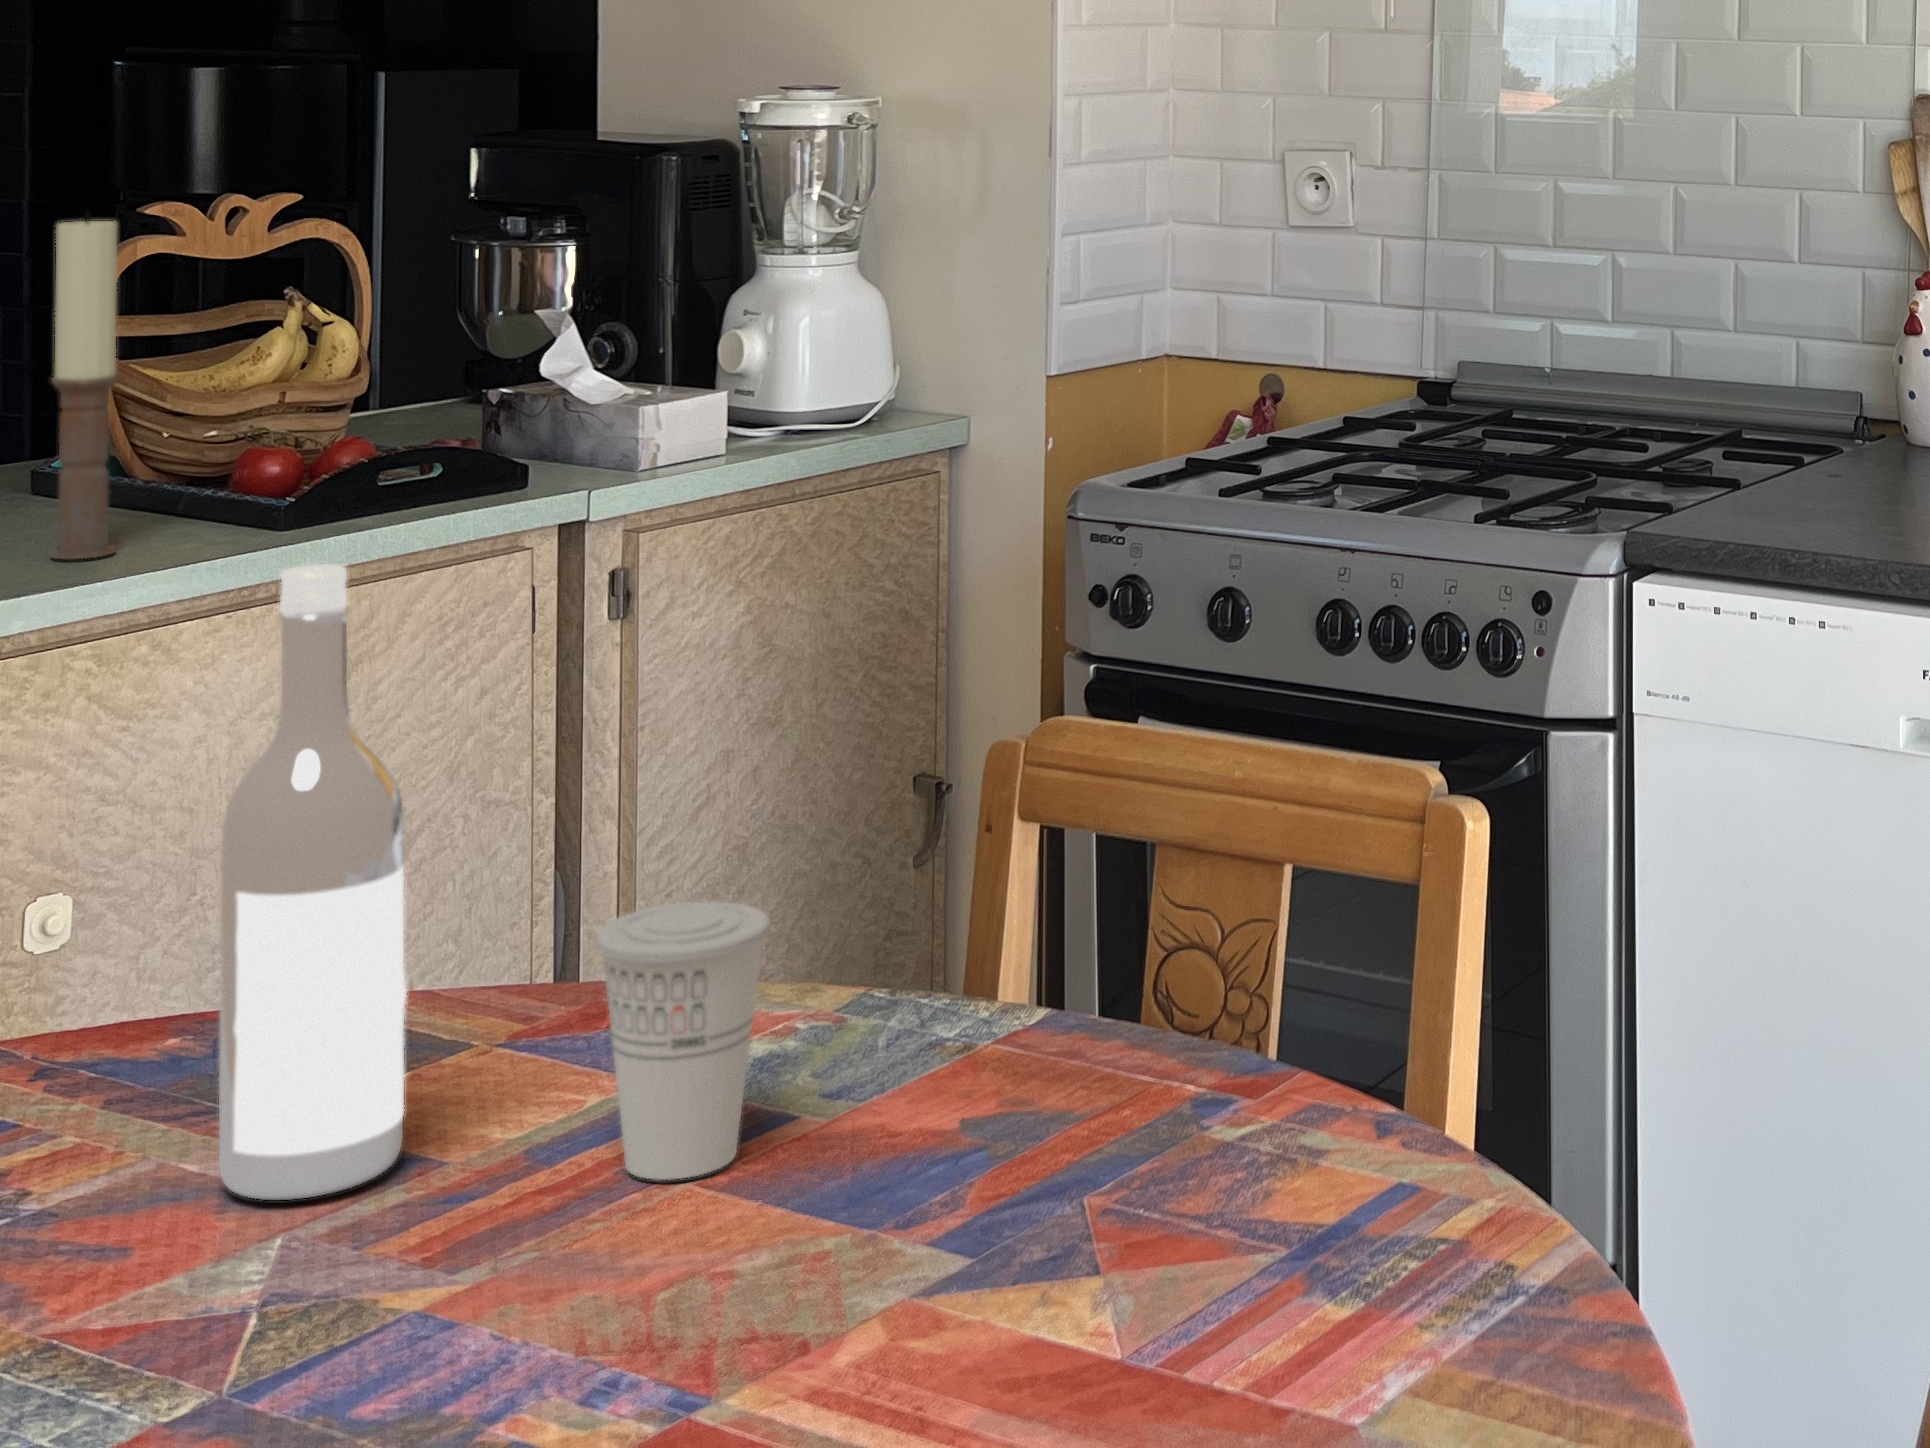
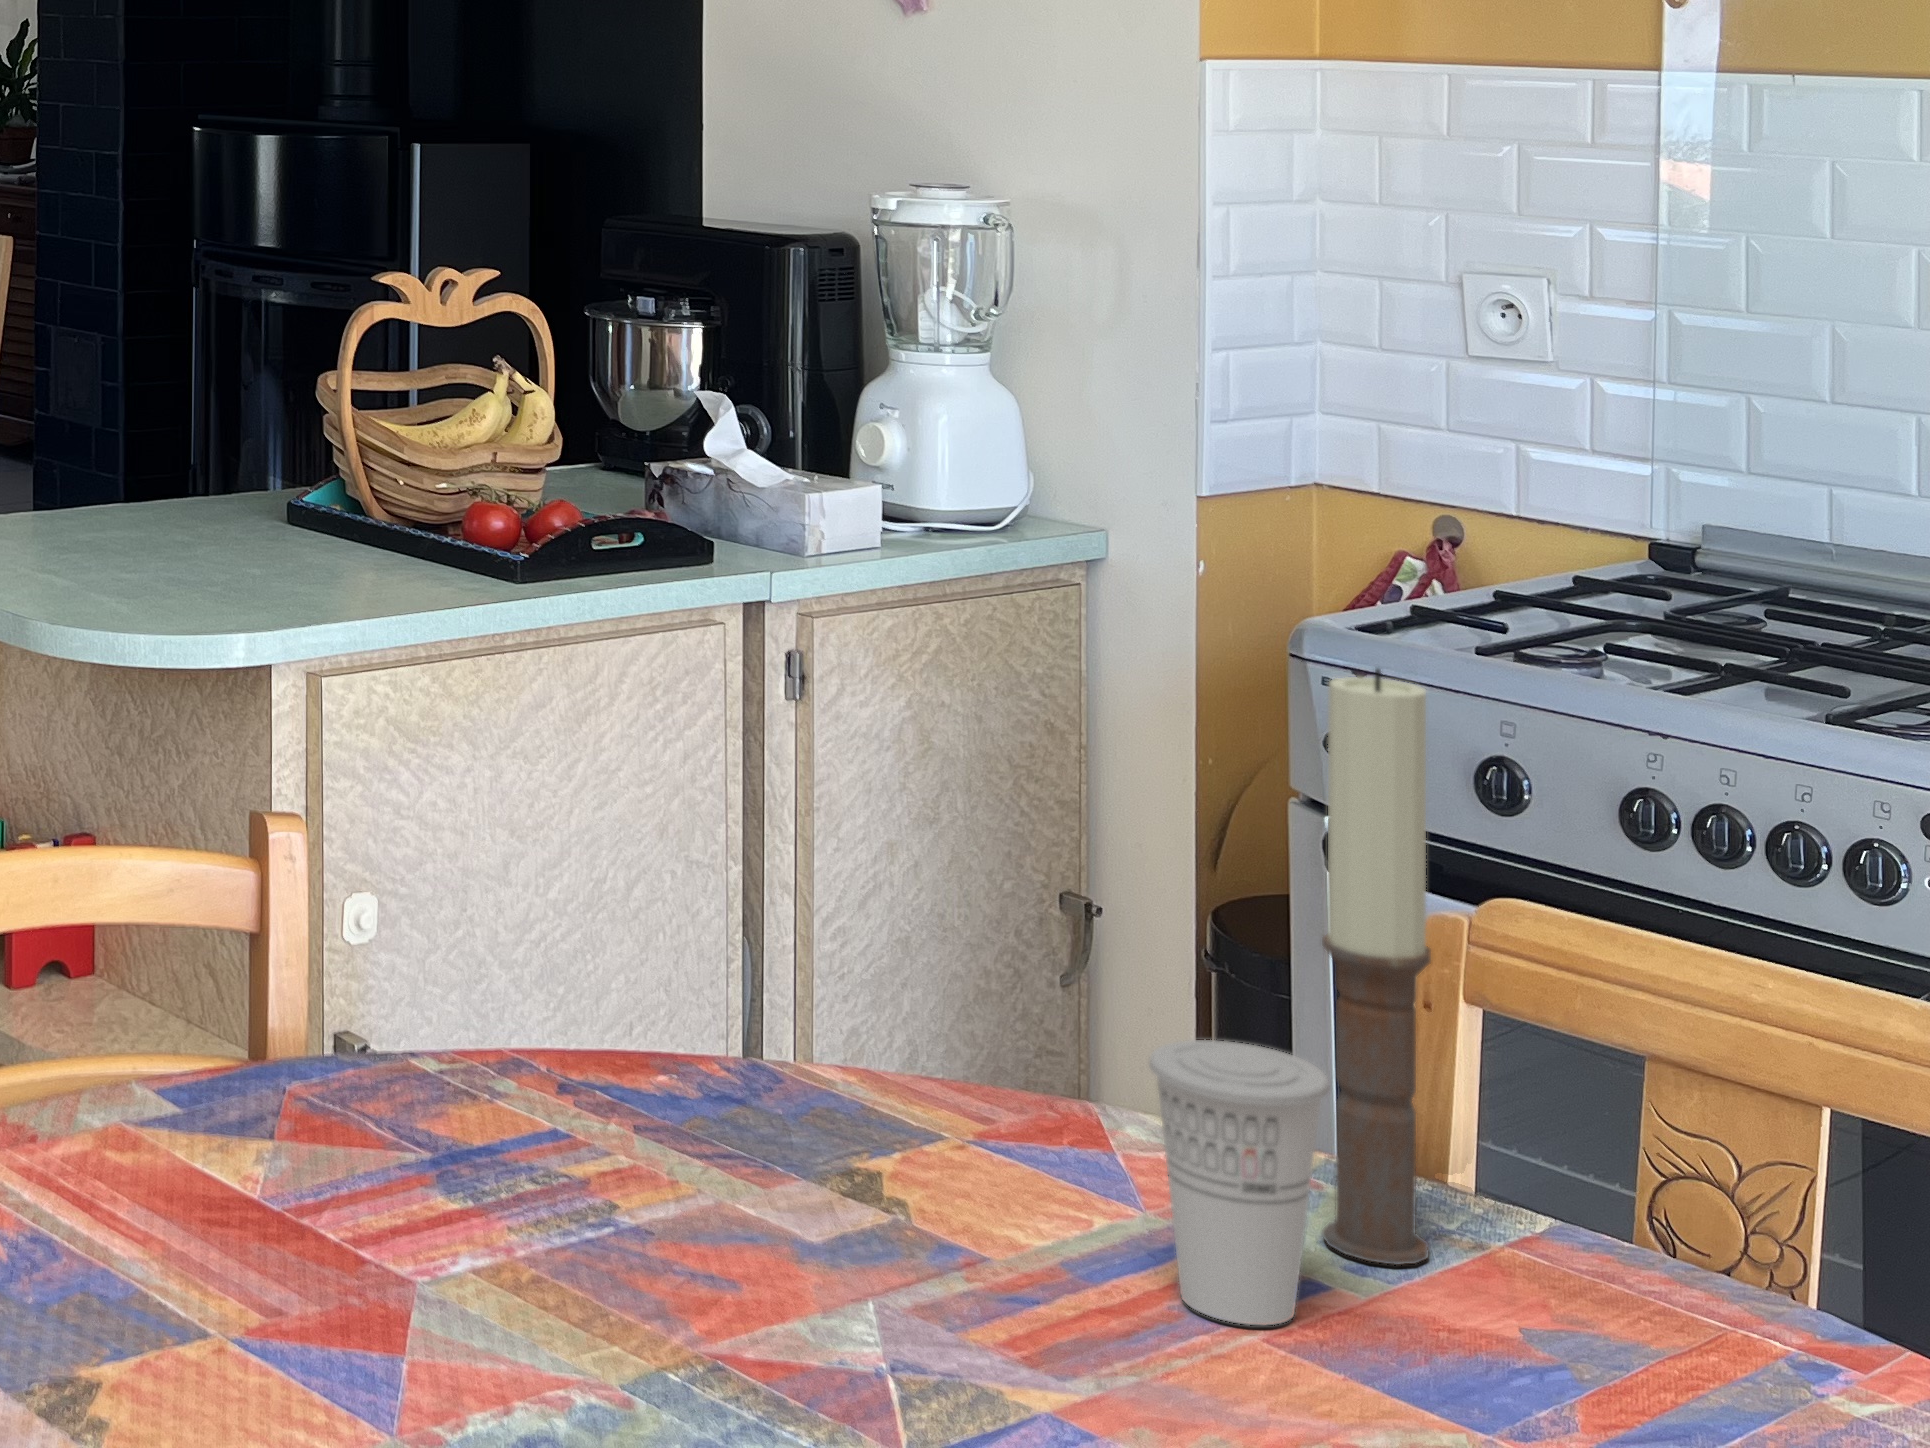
candle: present [50,214,119,559] -> present [1322,669,1431,1265]
wine bottle: present [219,564,407,1200] -> none [789,660,953,1267]

